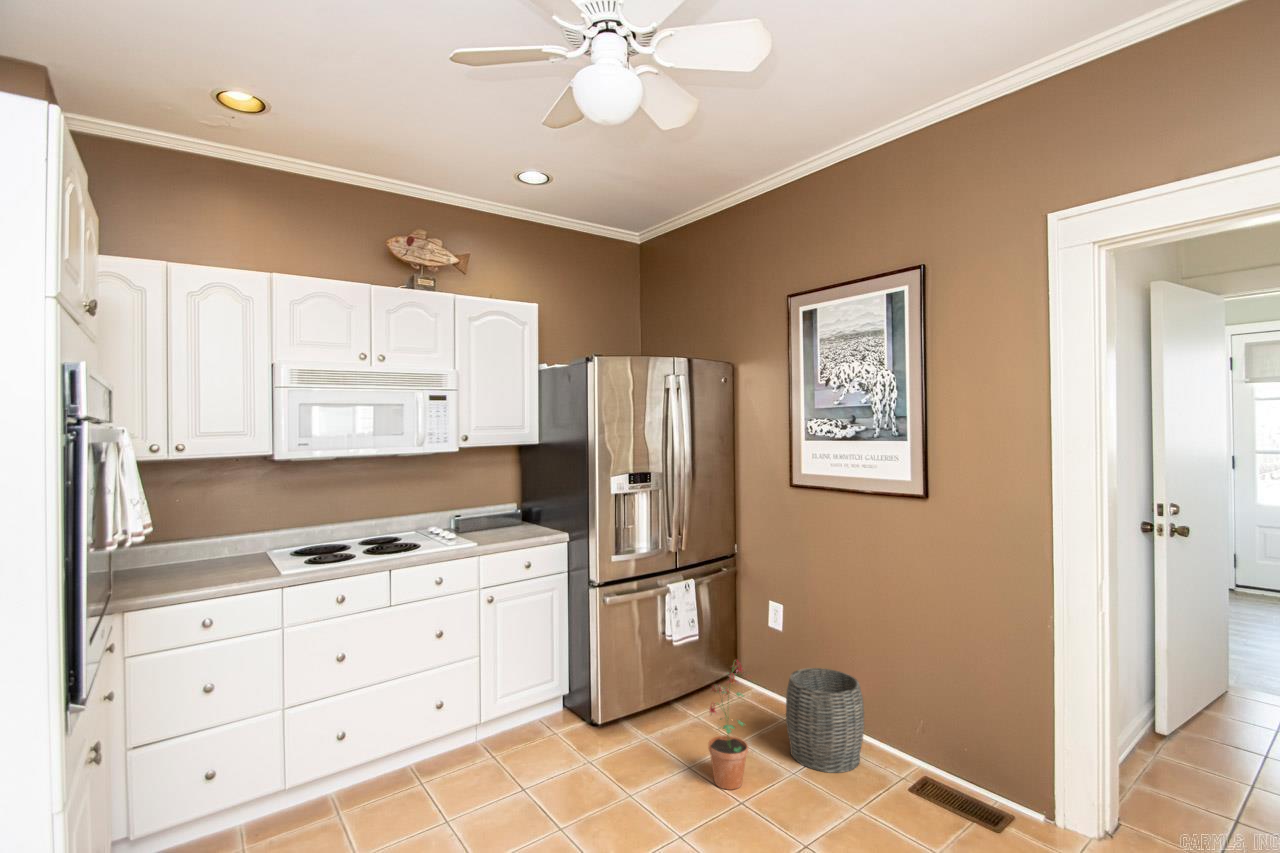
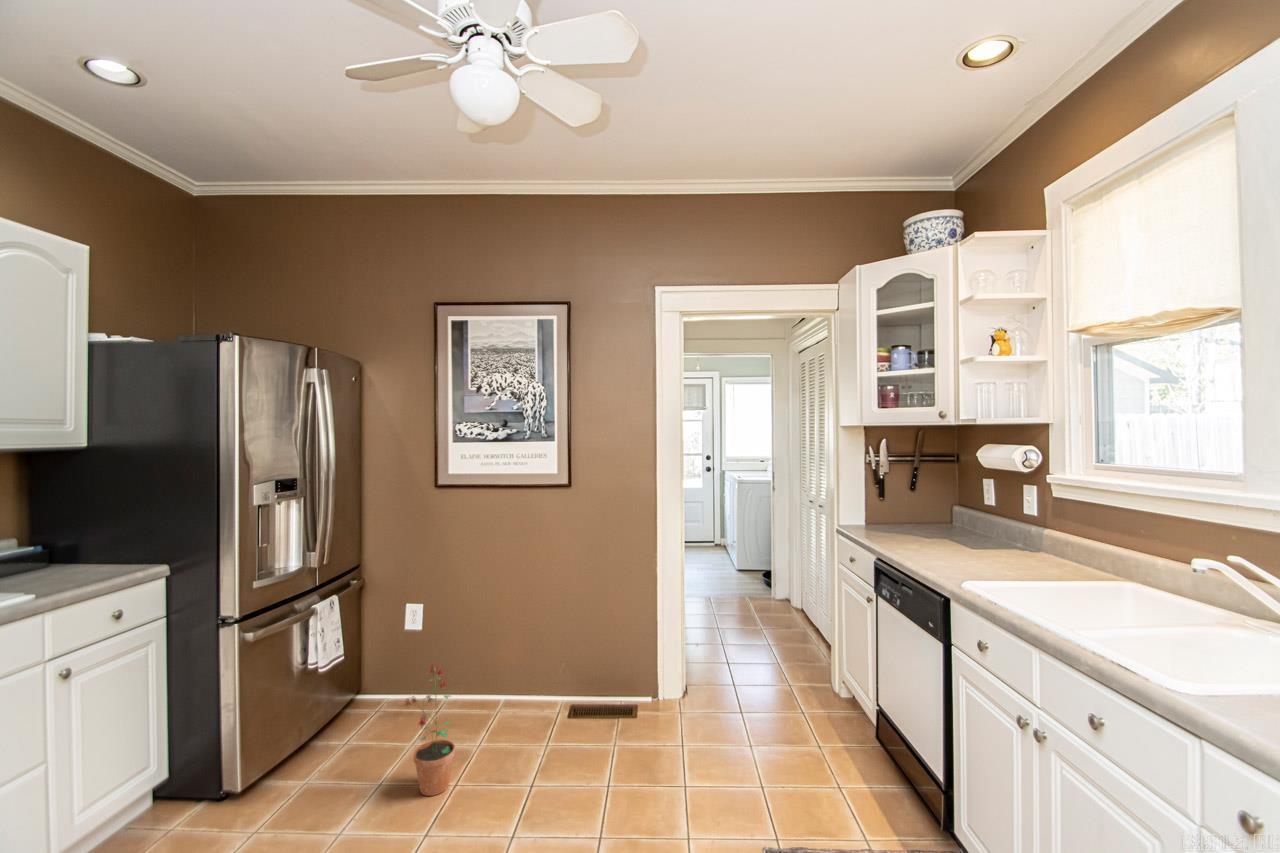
woven basket: present [786,668,864,773] -> none [458,645,527,739]

